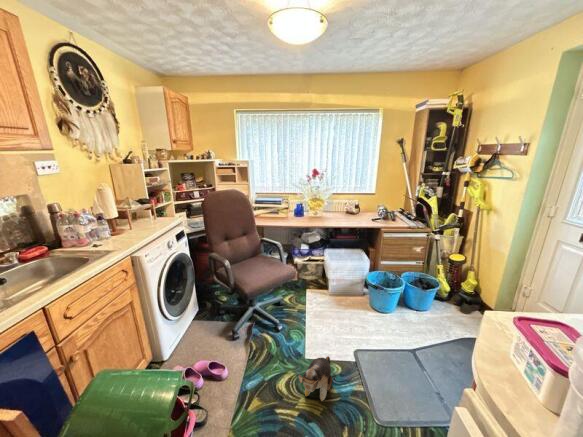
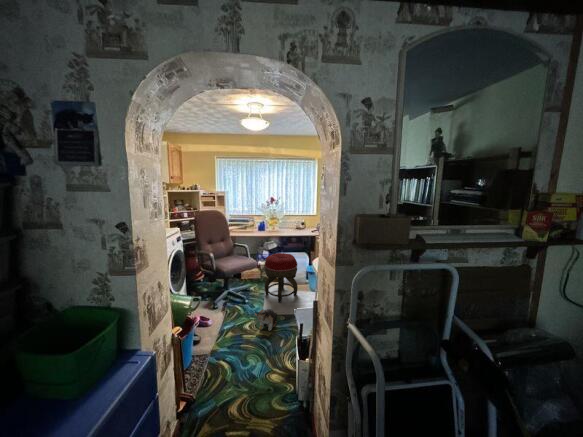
footstool: none [306,254,358,332] -> present [265,253,298,302]

